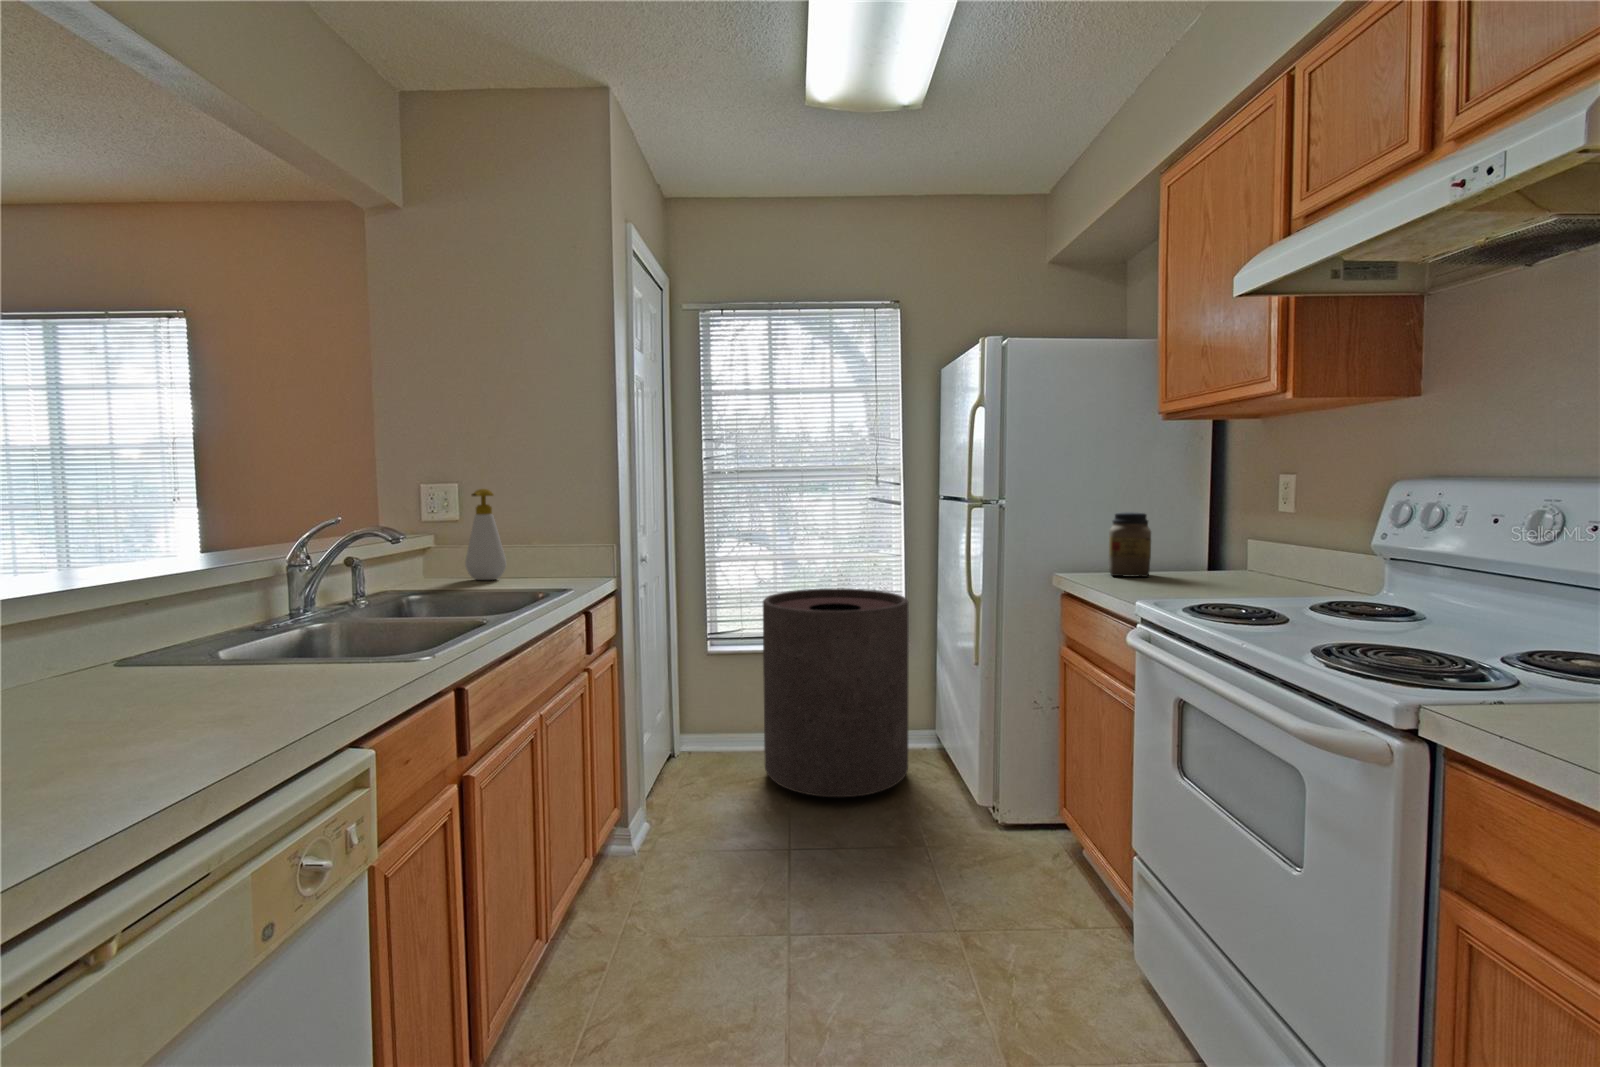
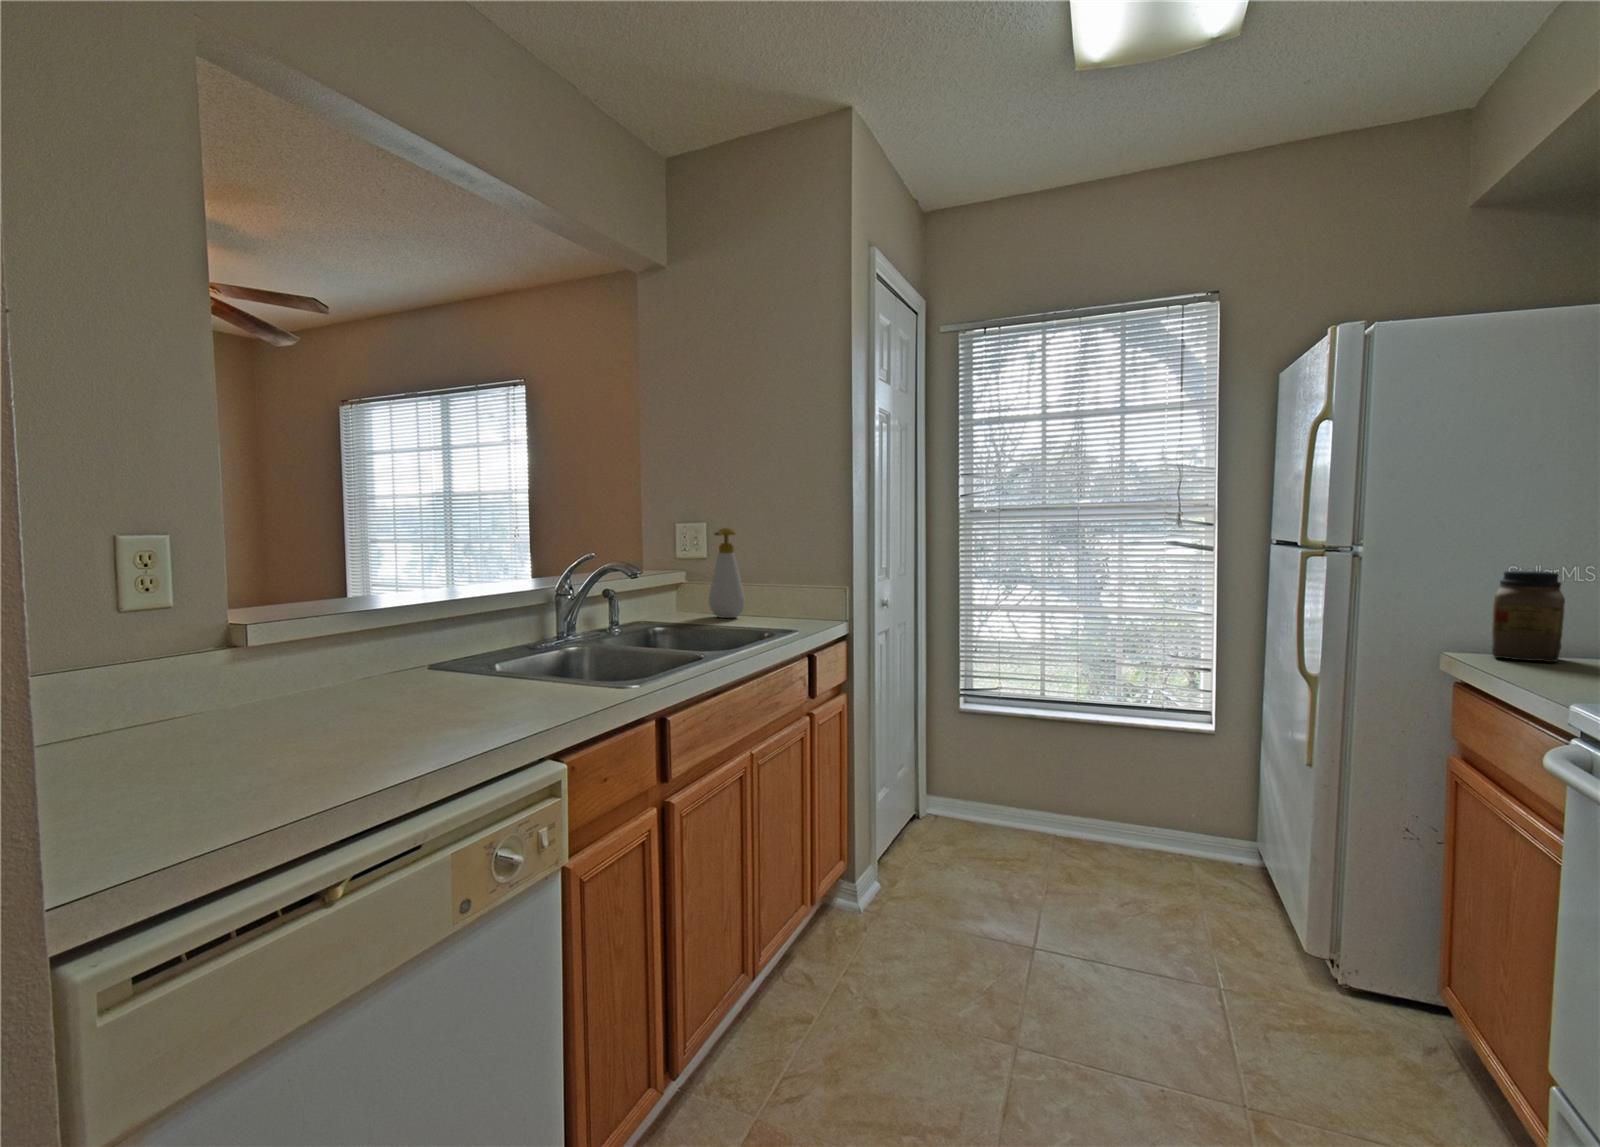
trash can: present [763,589,909,797] -> none [1017,648,1206,900]

